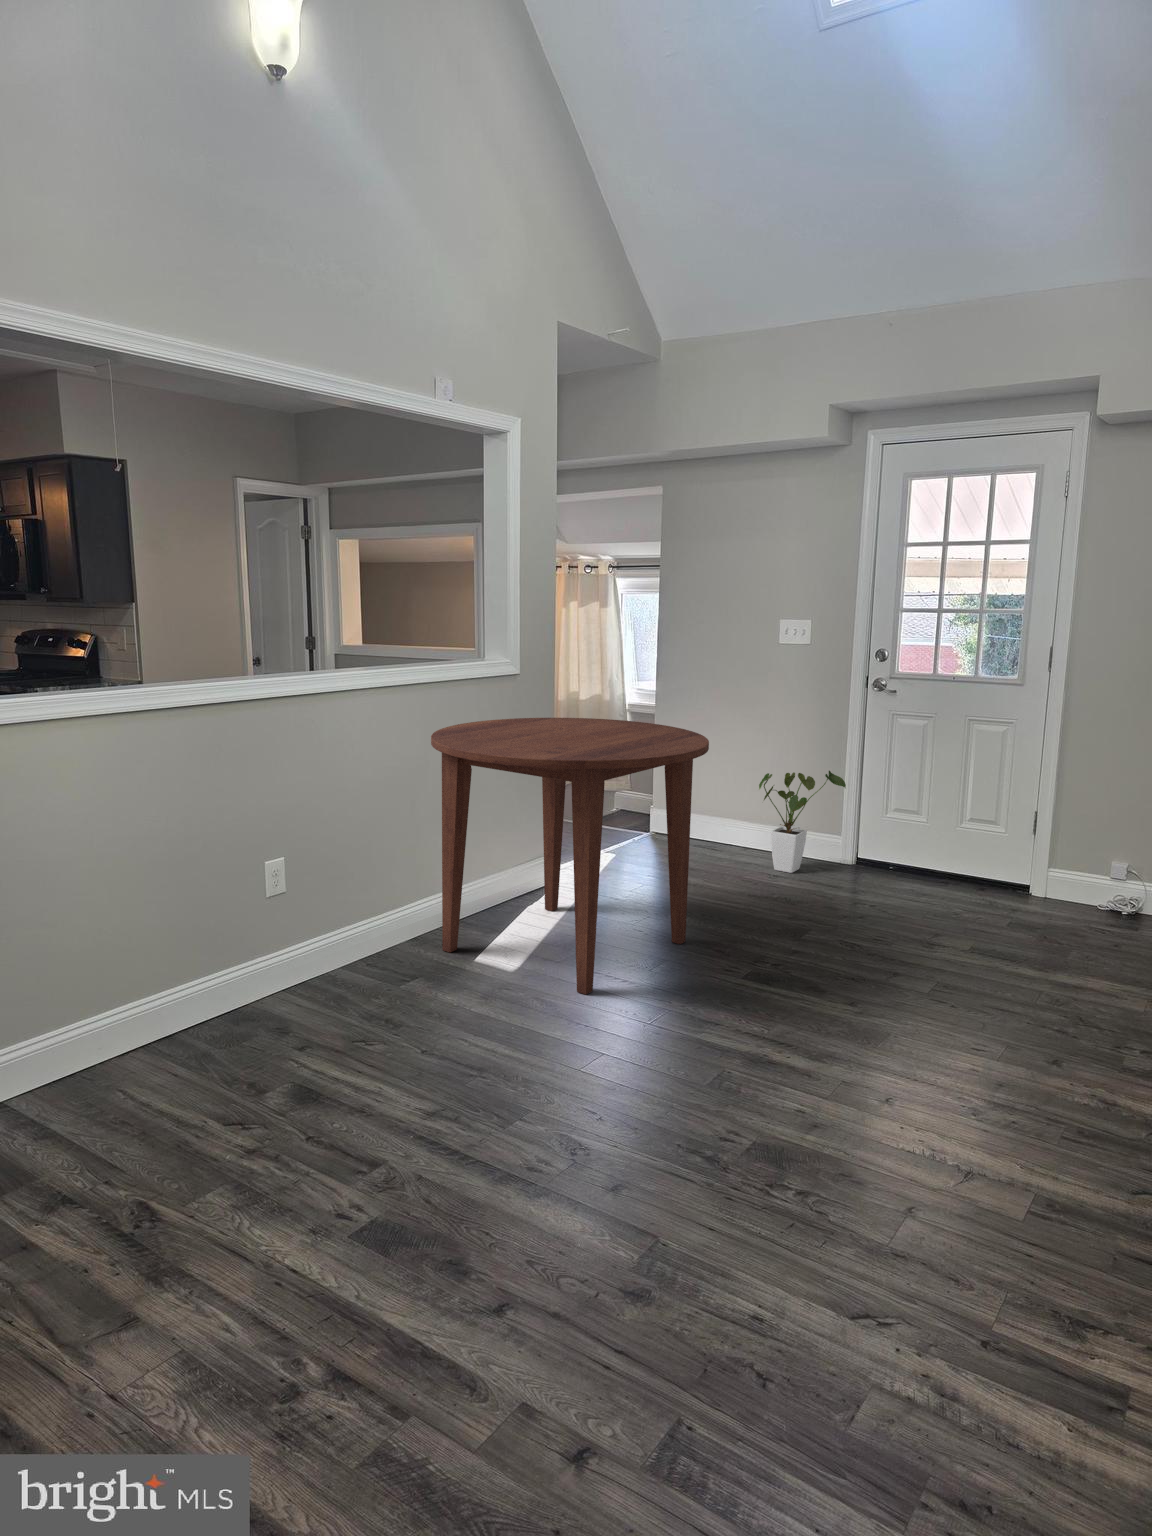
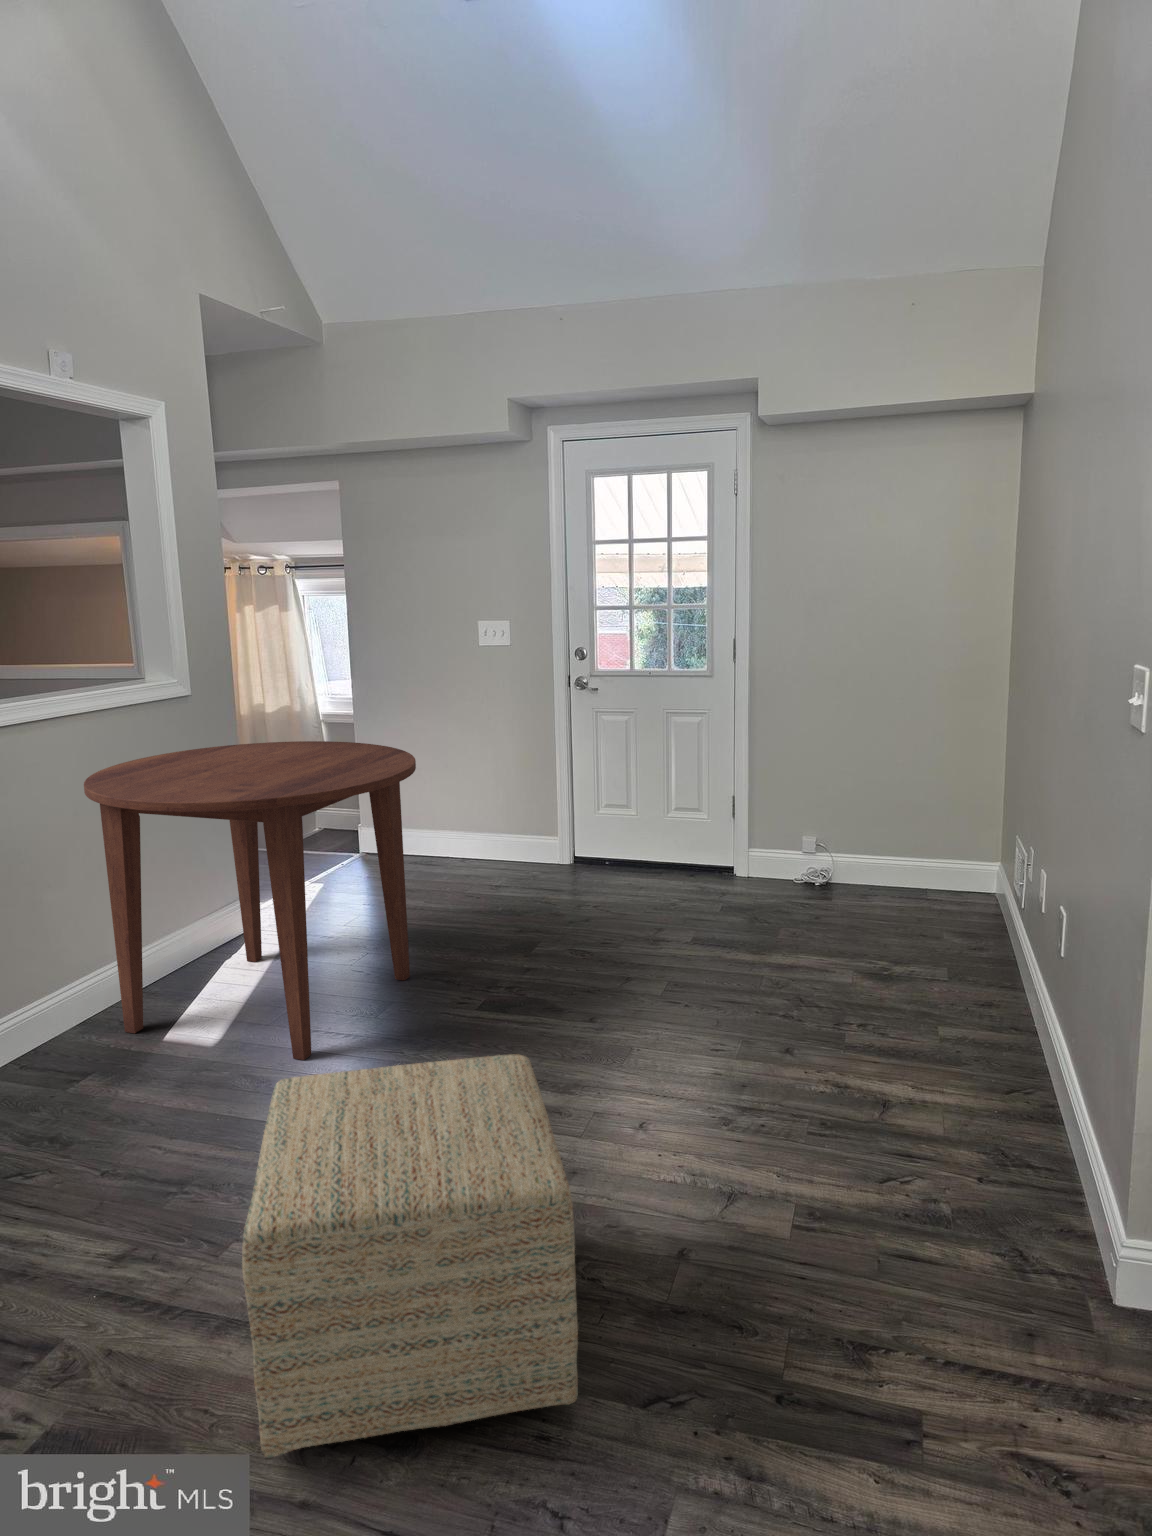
house plant: present [759,771,846,873] -> none [470,771,559,881]
ottoman: none [527,986,803,1297] -> present [242,1055,578,1457]

